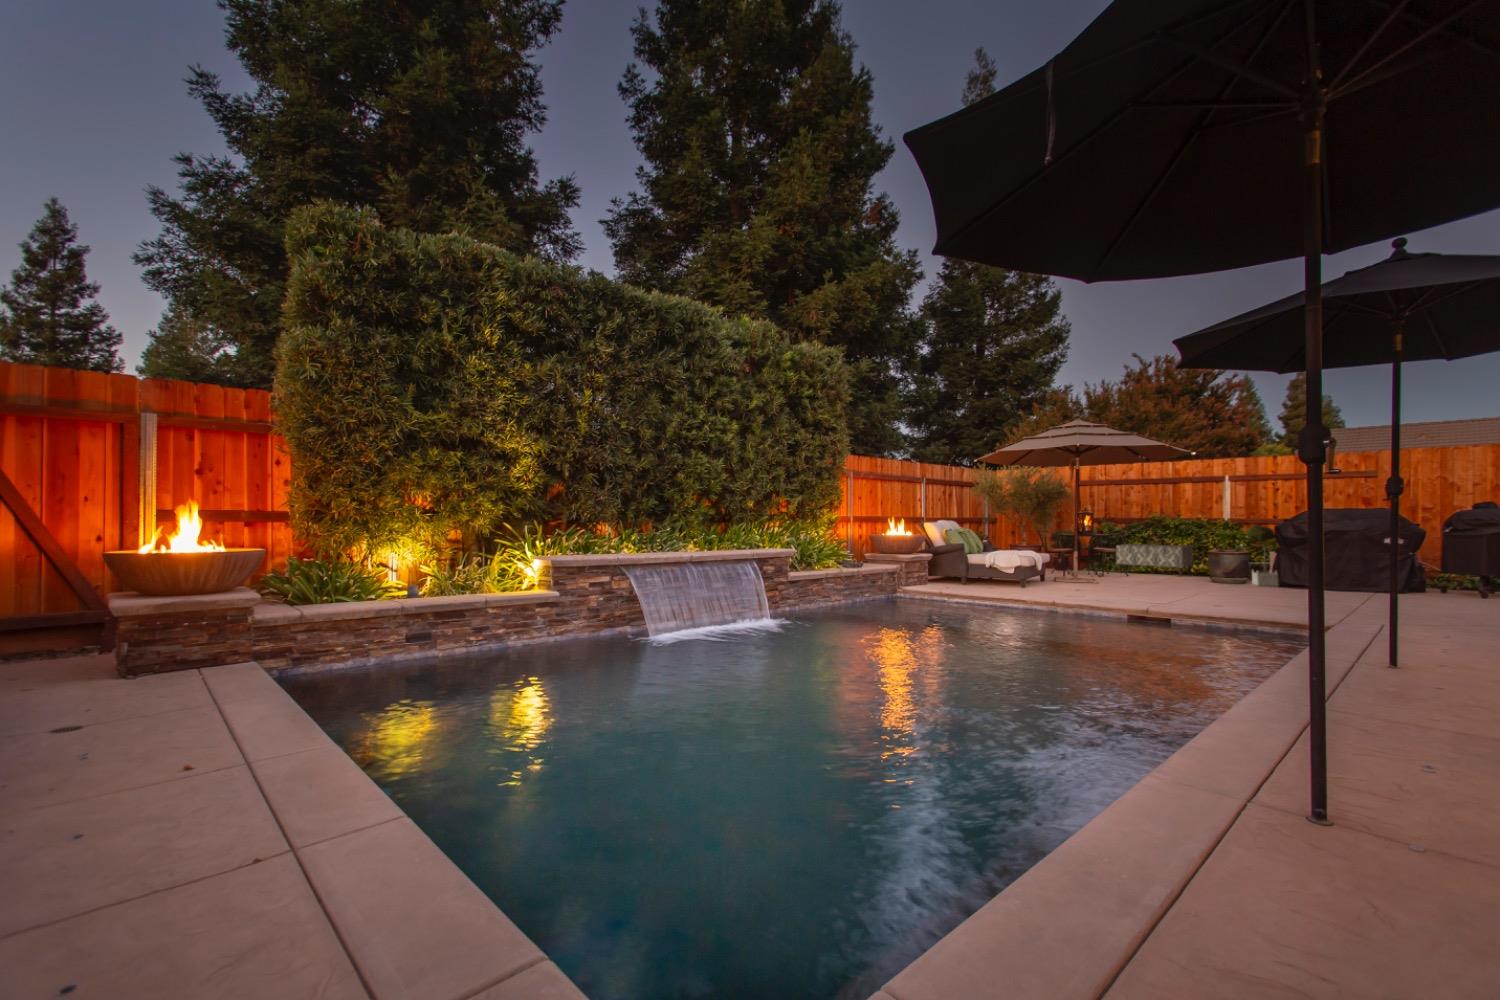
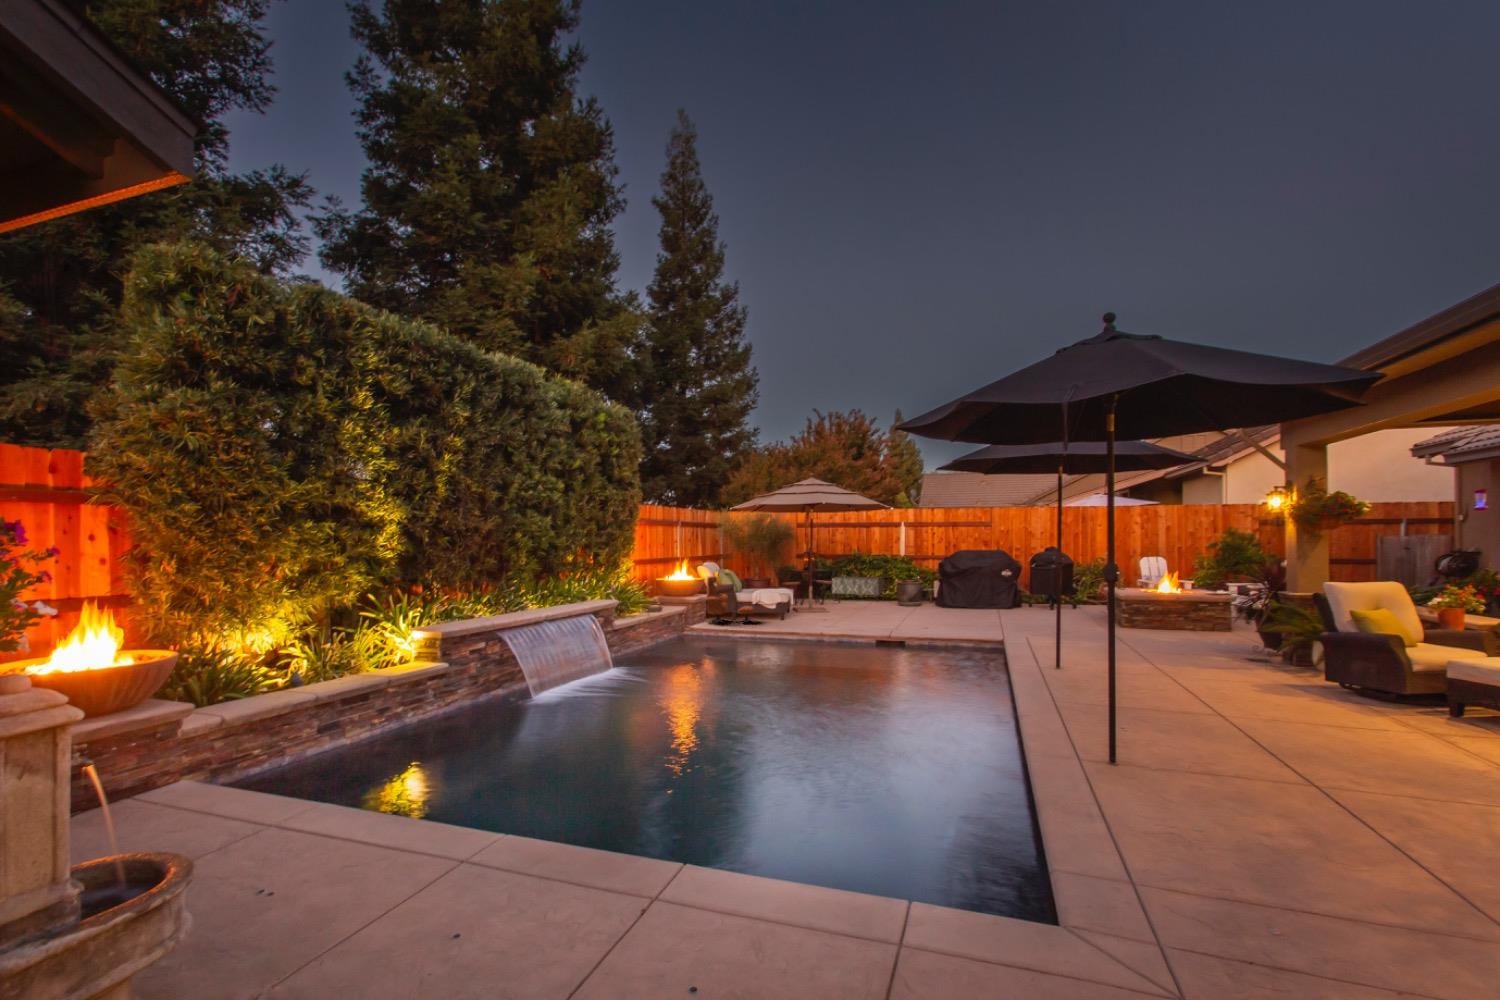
potted tree: present [1247,524,1278,586] -> none [923,563,942,609]
lounge chair: none [924,532,987,589] -> present [706,575,756,624]

